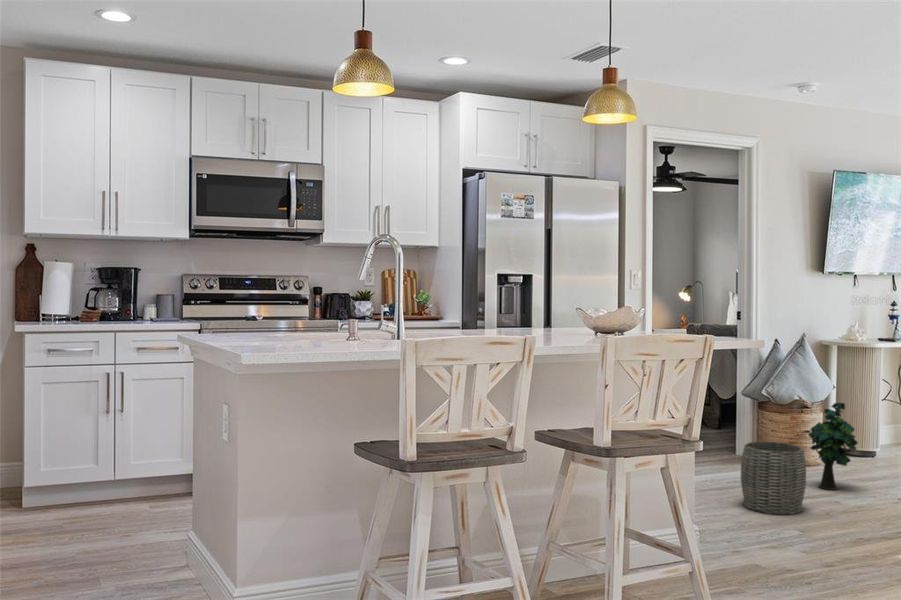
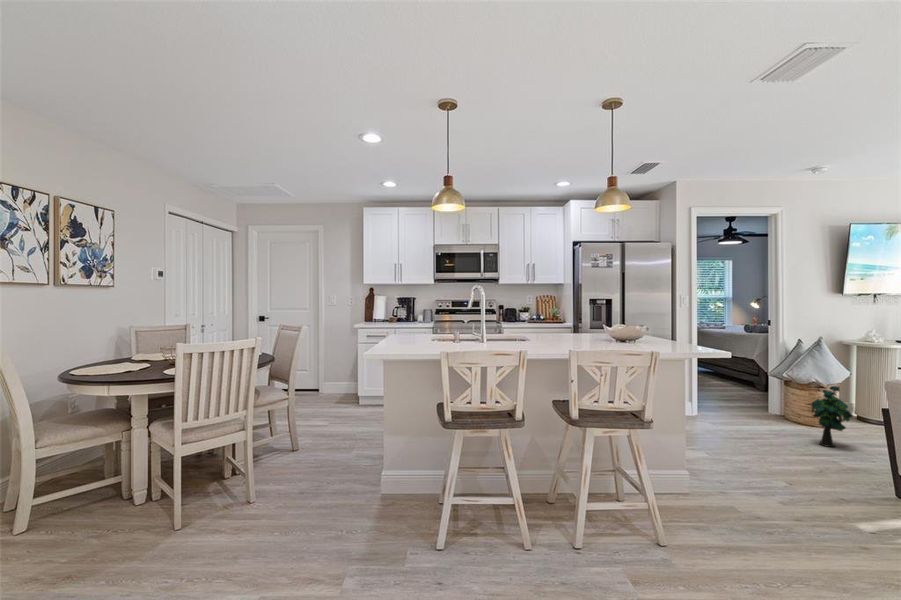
woven basket: present [741,442,806,514] -> none [743,408,794,460]

